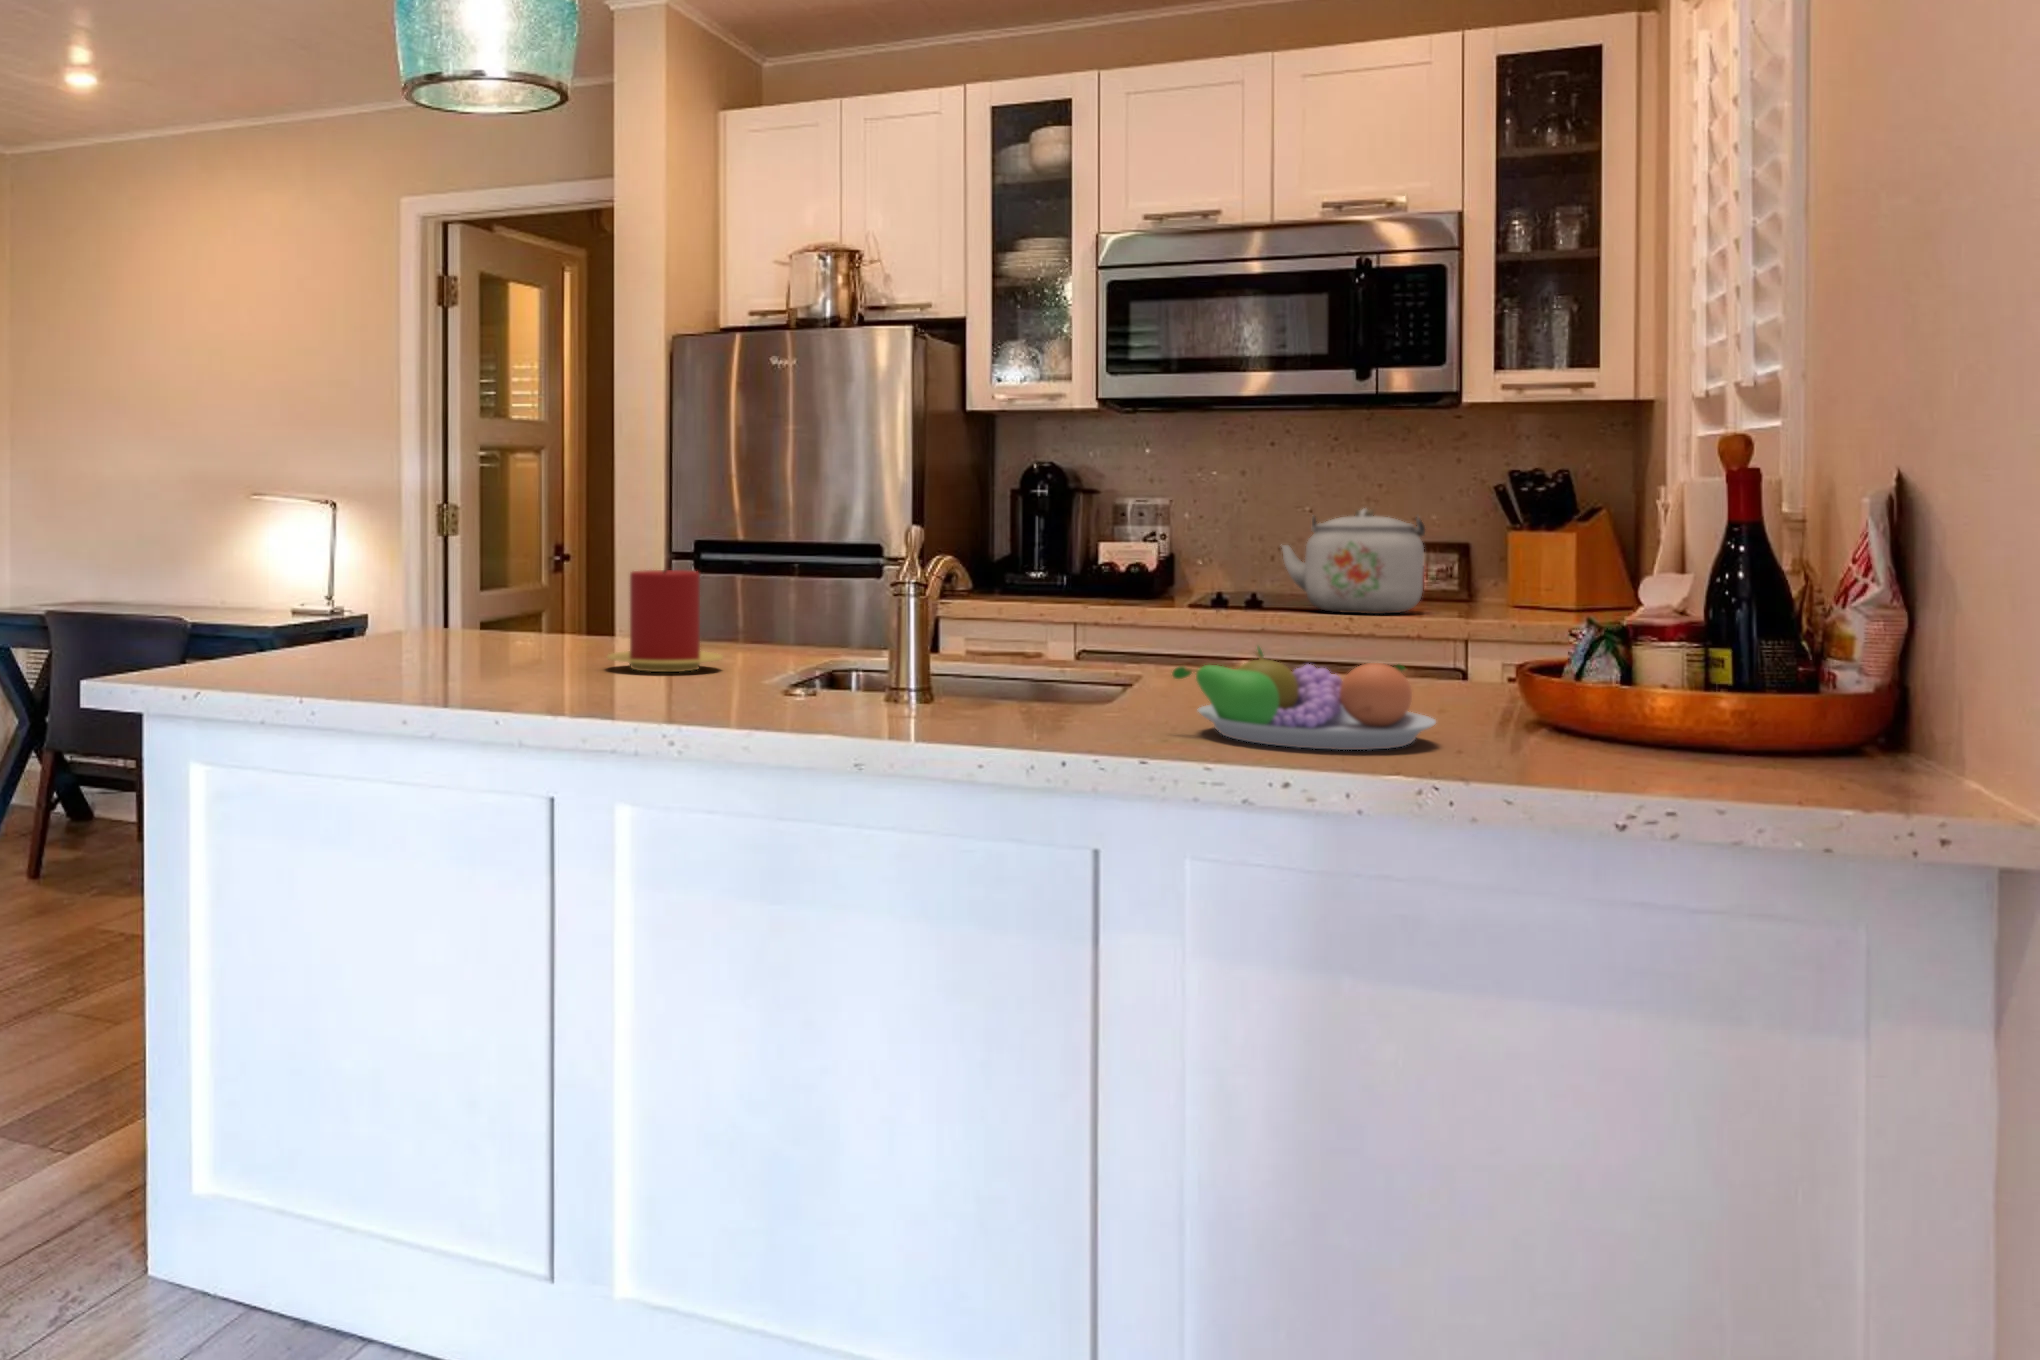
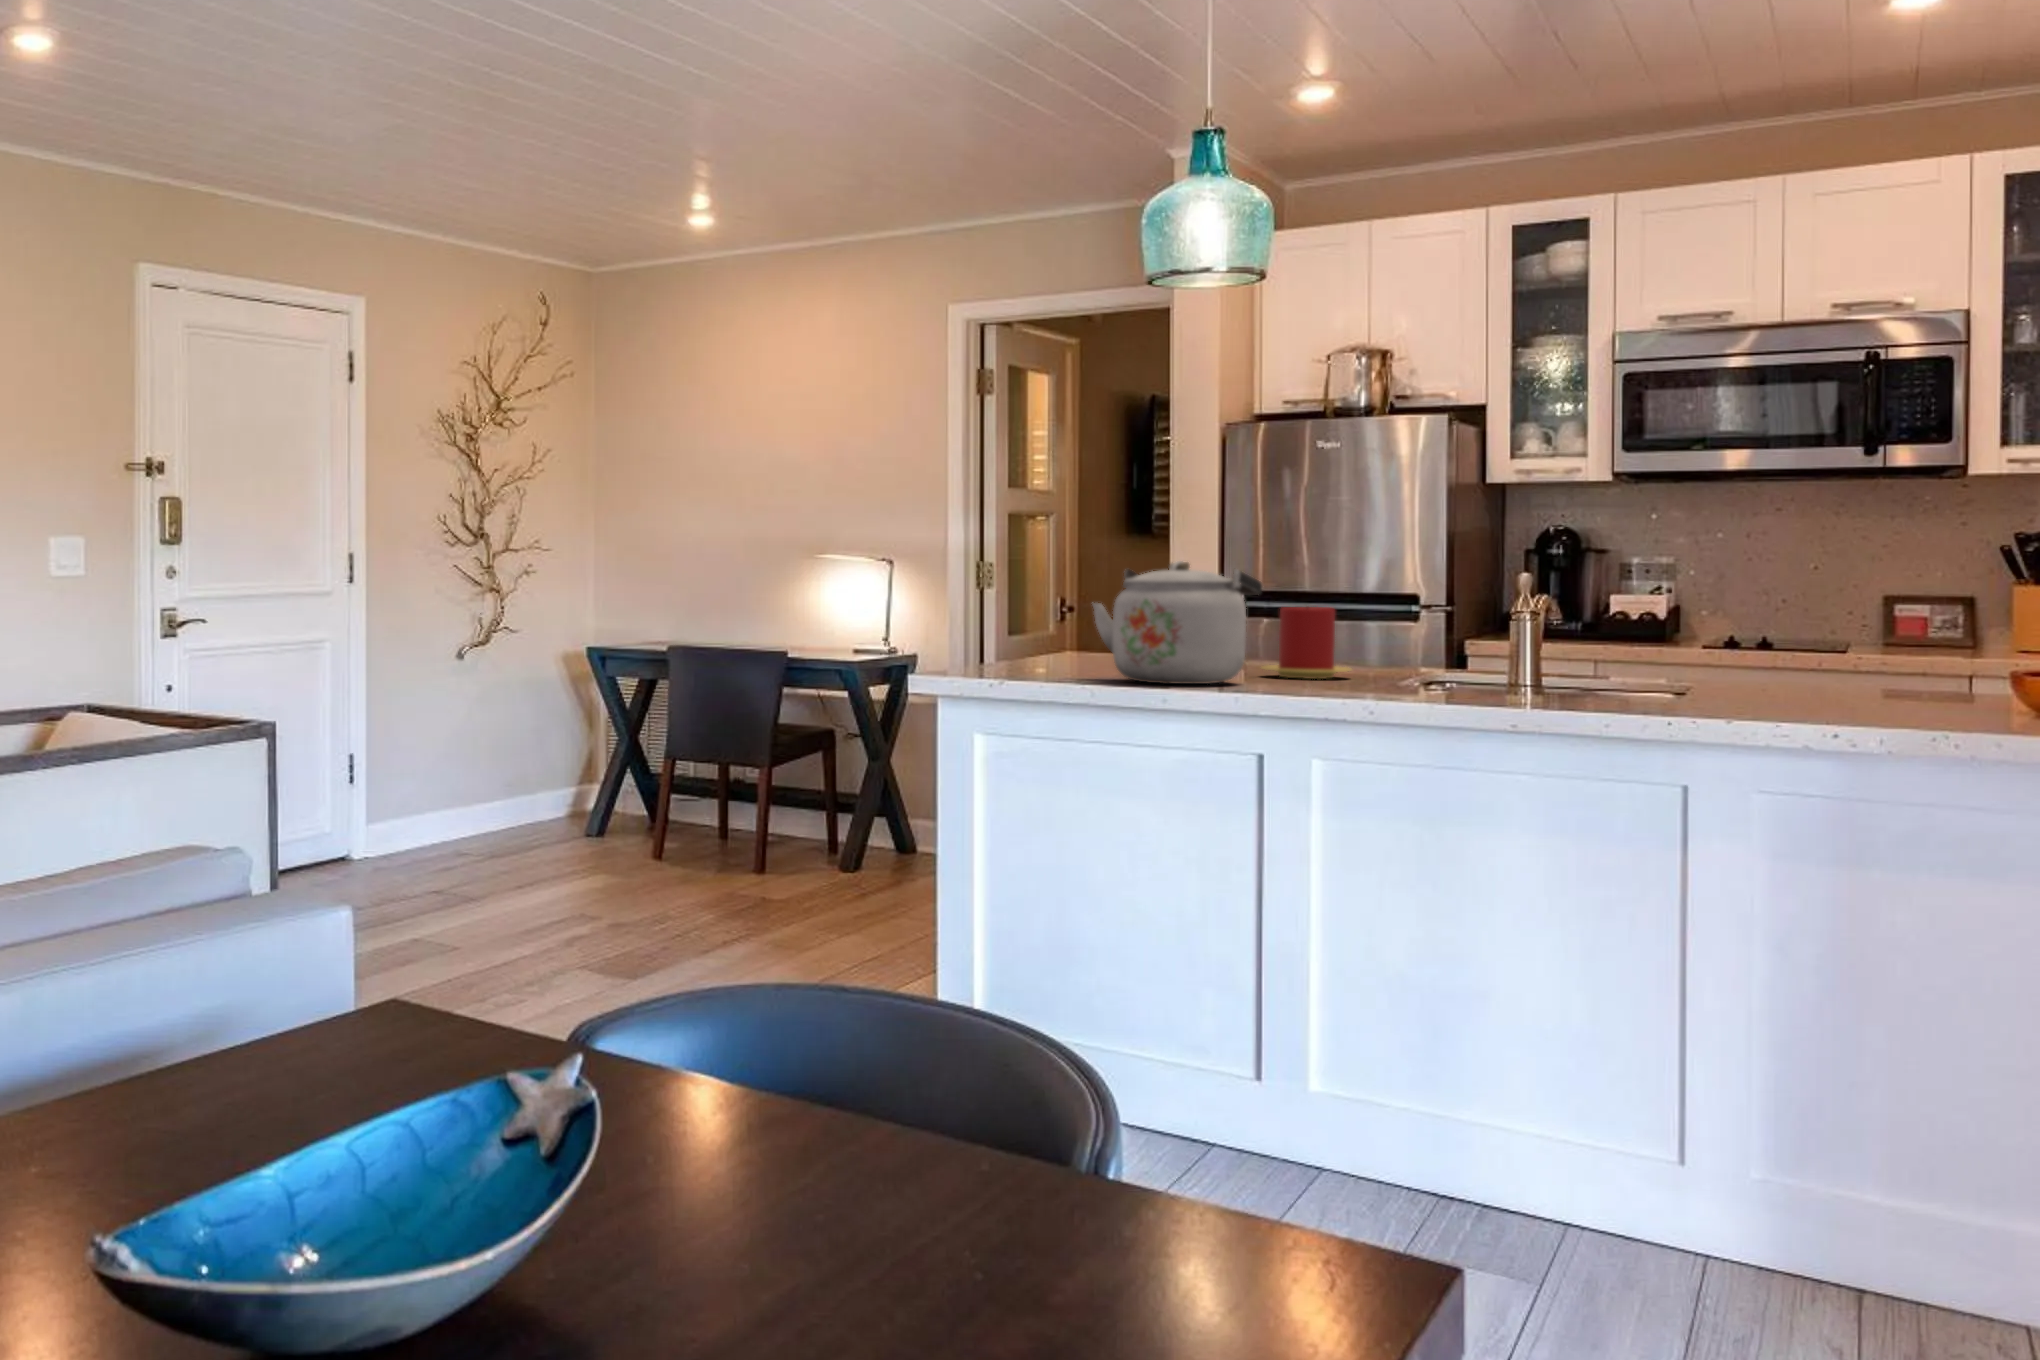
kettle: present [1282,509,1425,614] -> present [1093,561,1262,684]
fruit bowl: present [1172,647,1436,750] -> none [1749,653,1952,718]

